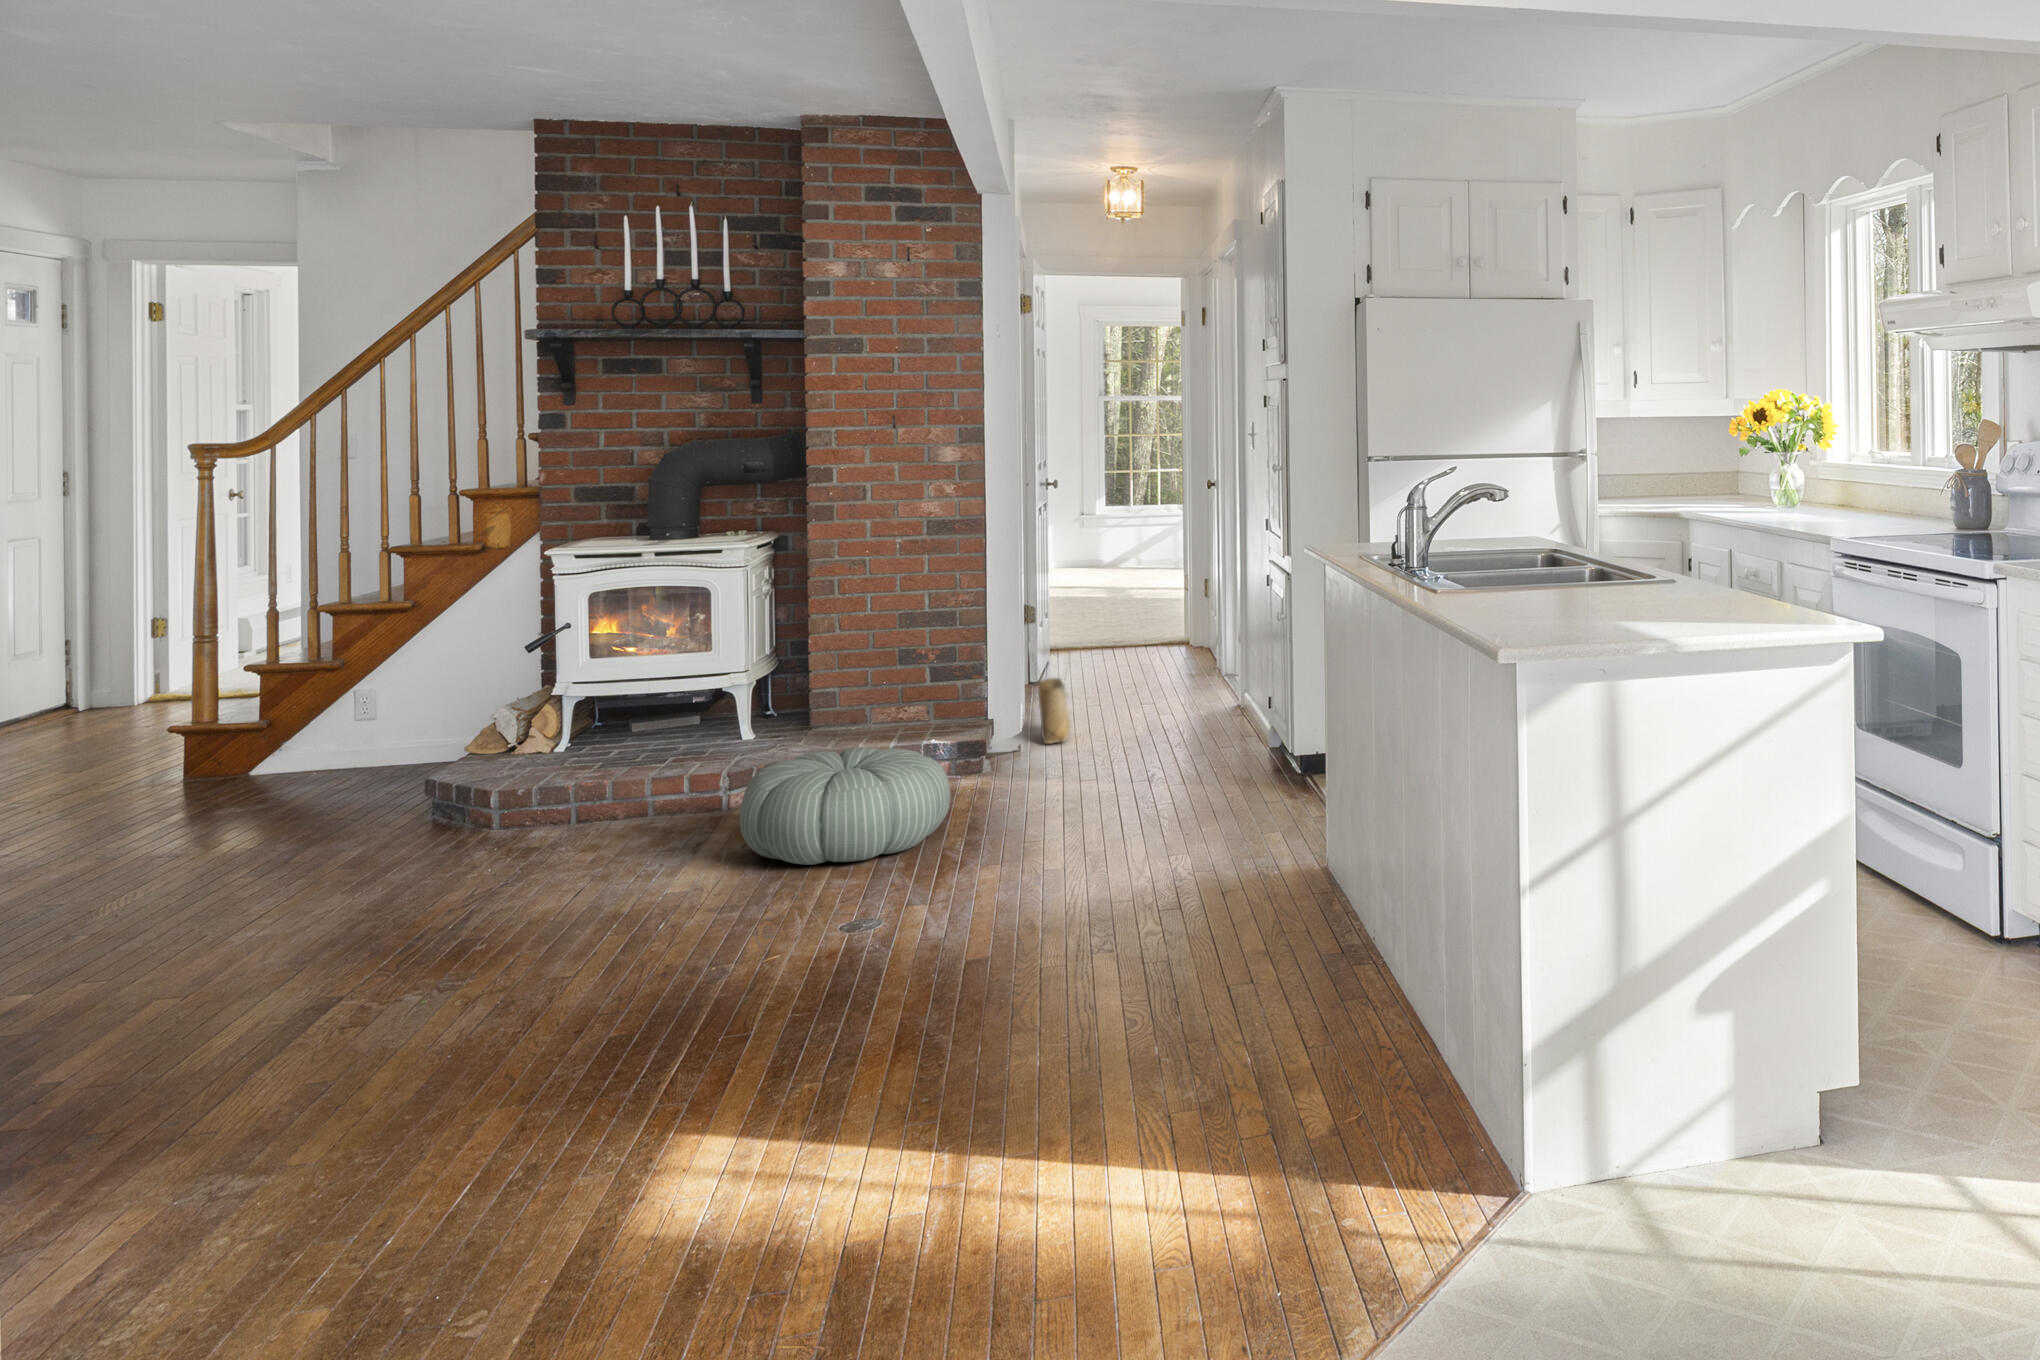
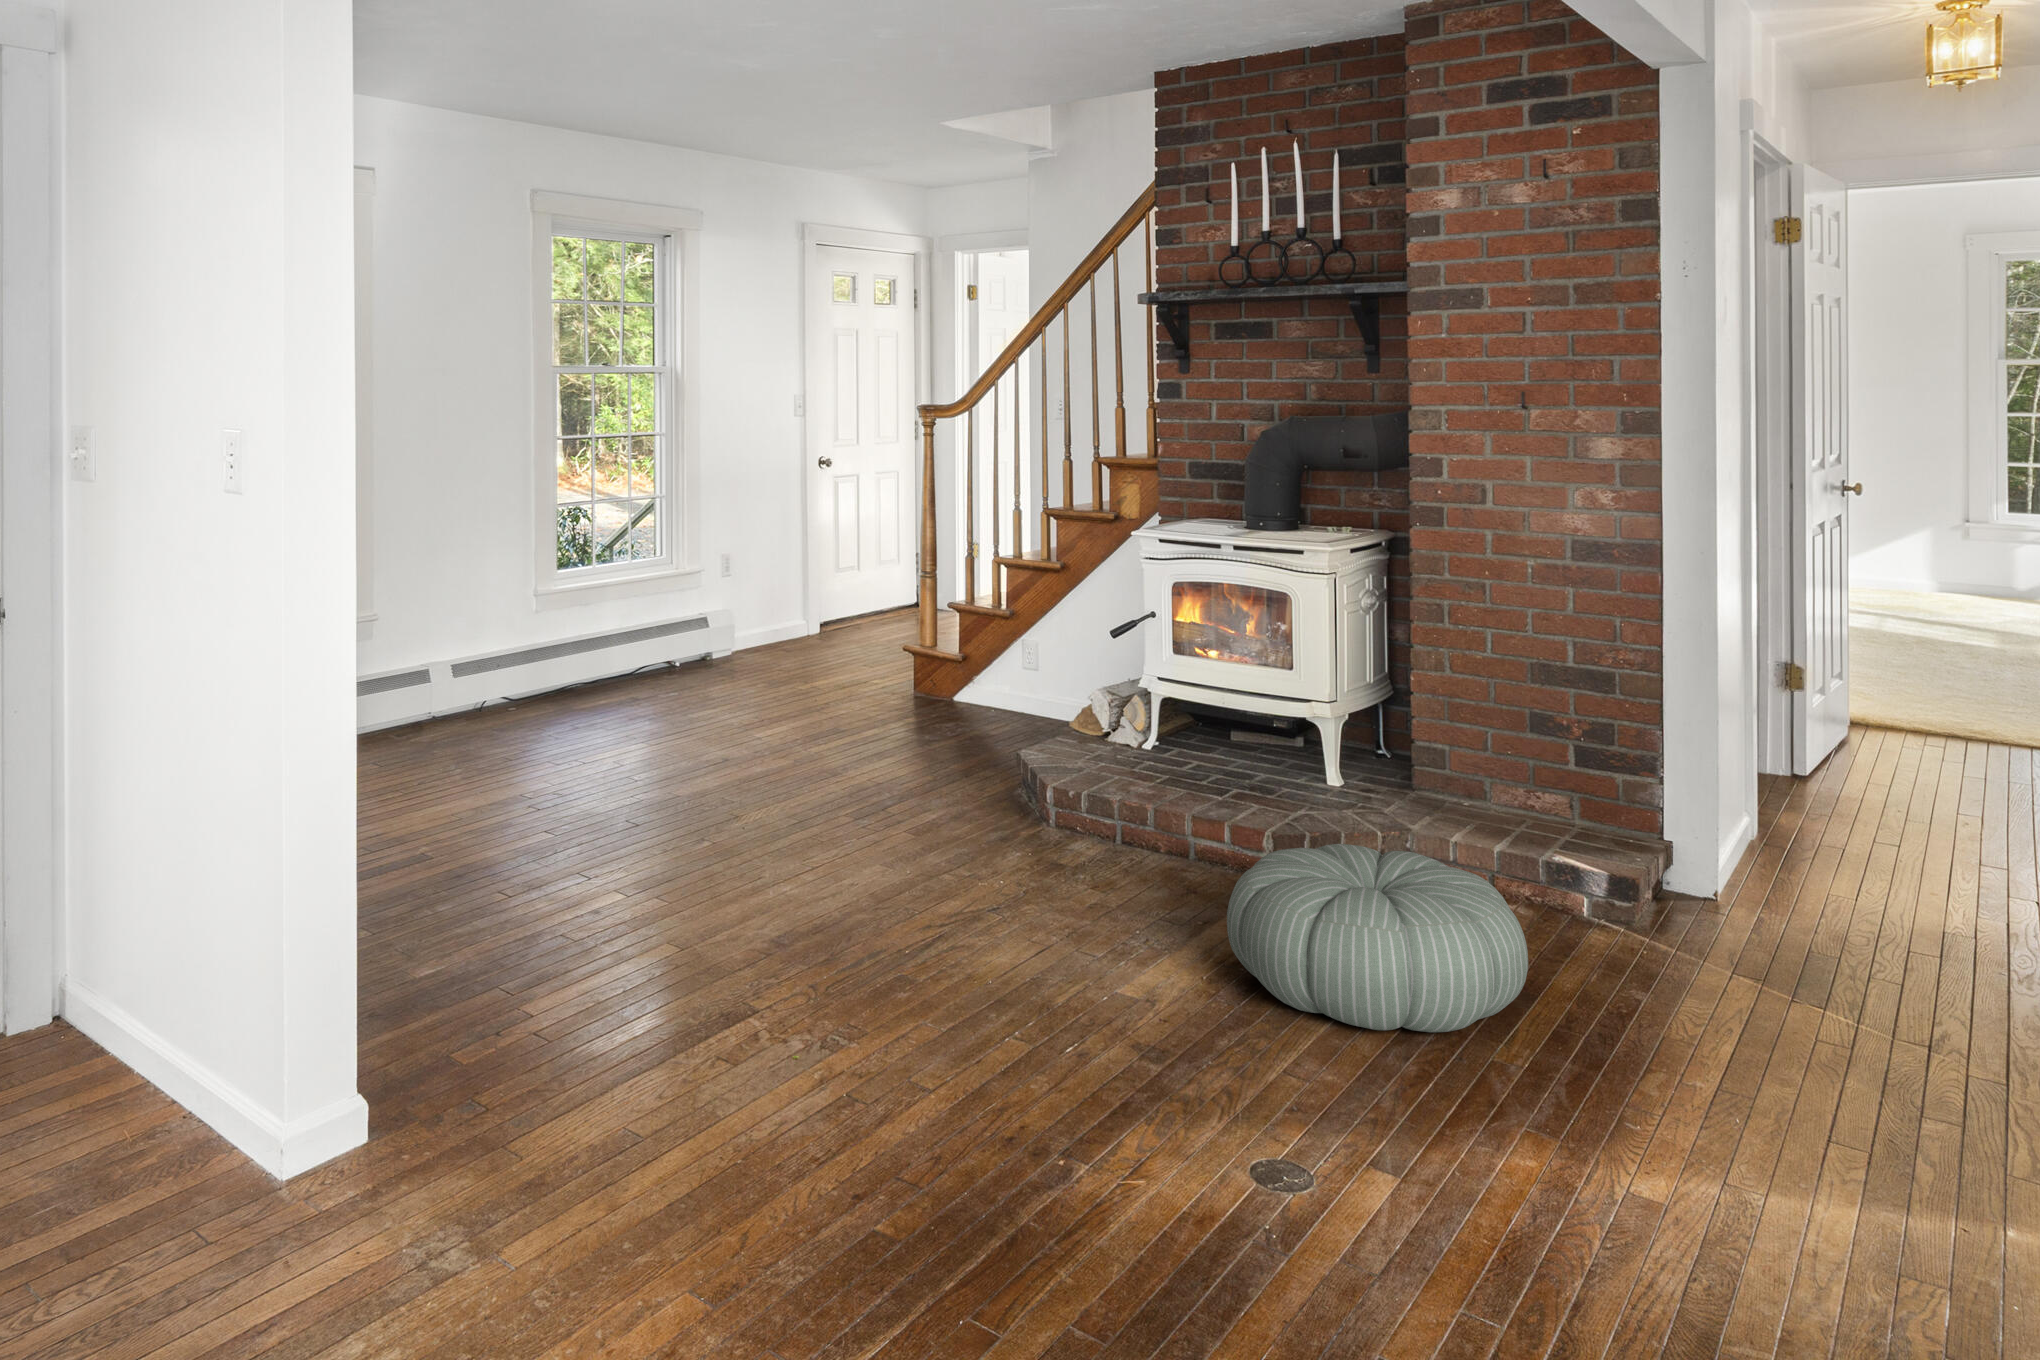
woven basket: present [1032,652,1071,744] -> none [1750,750,1820,897]

